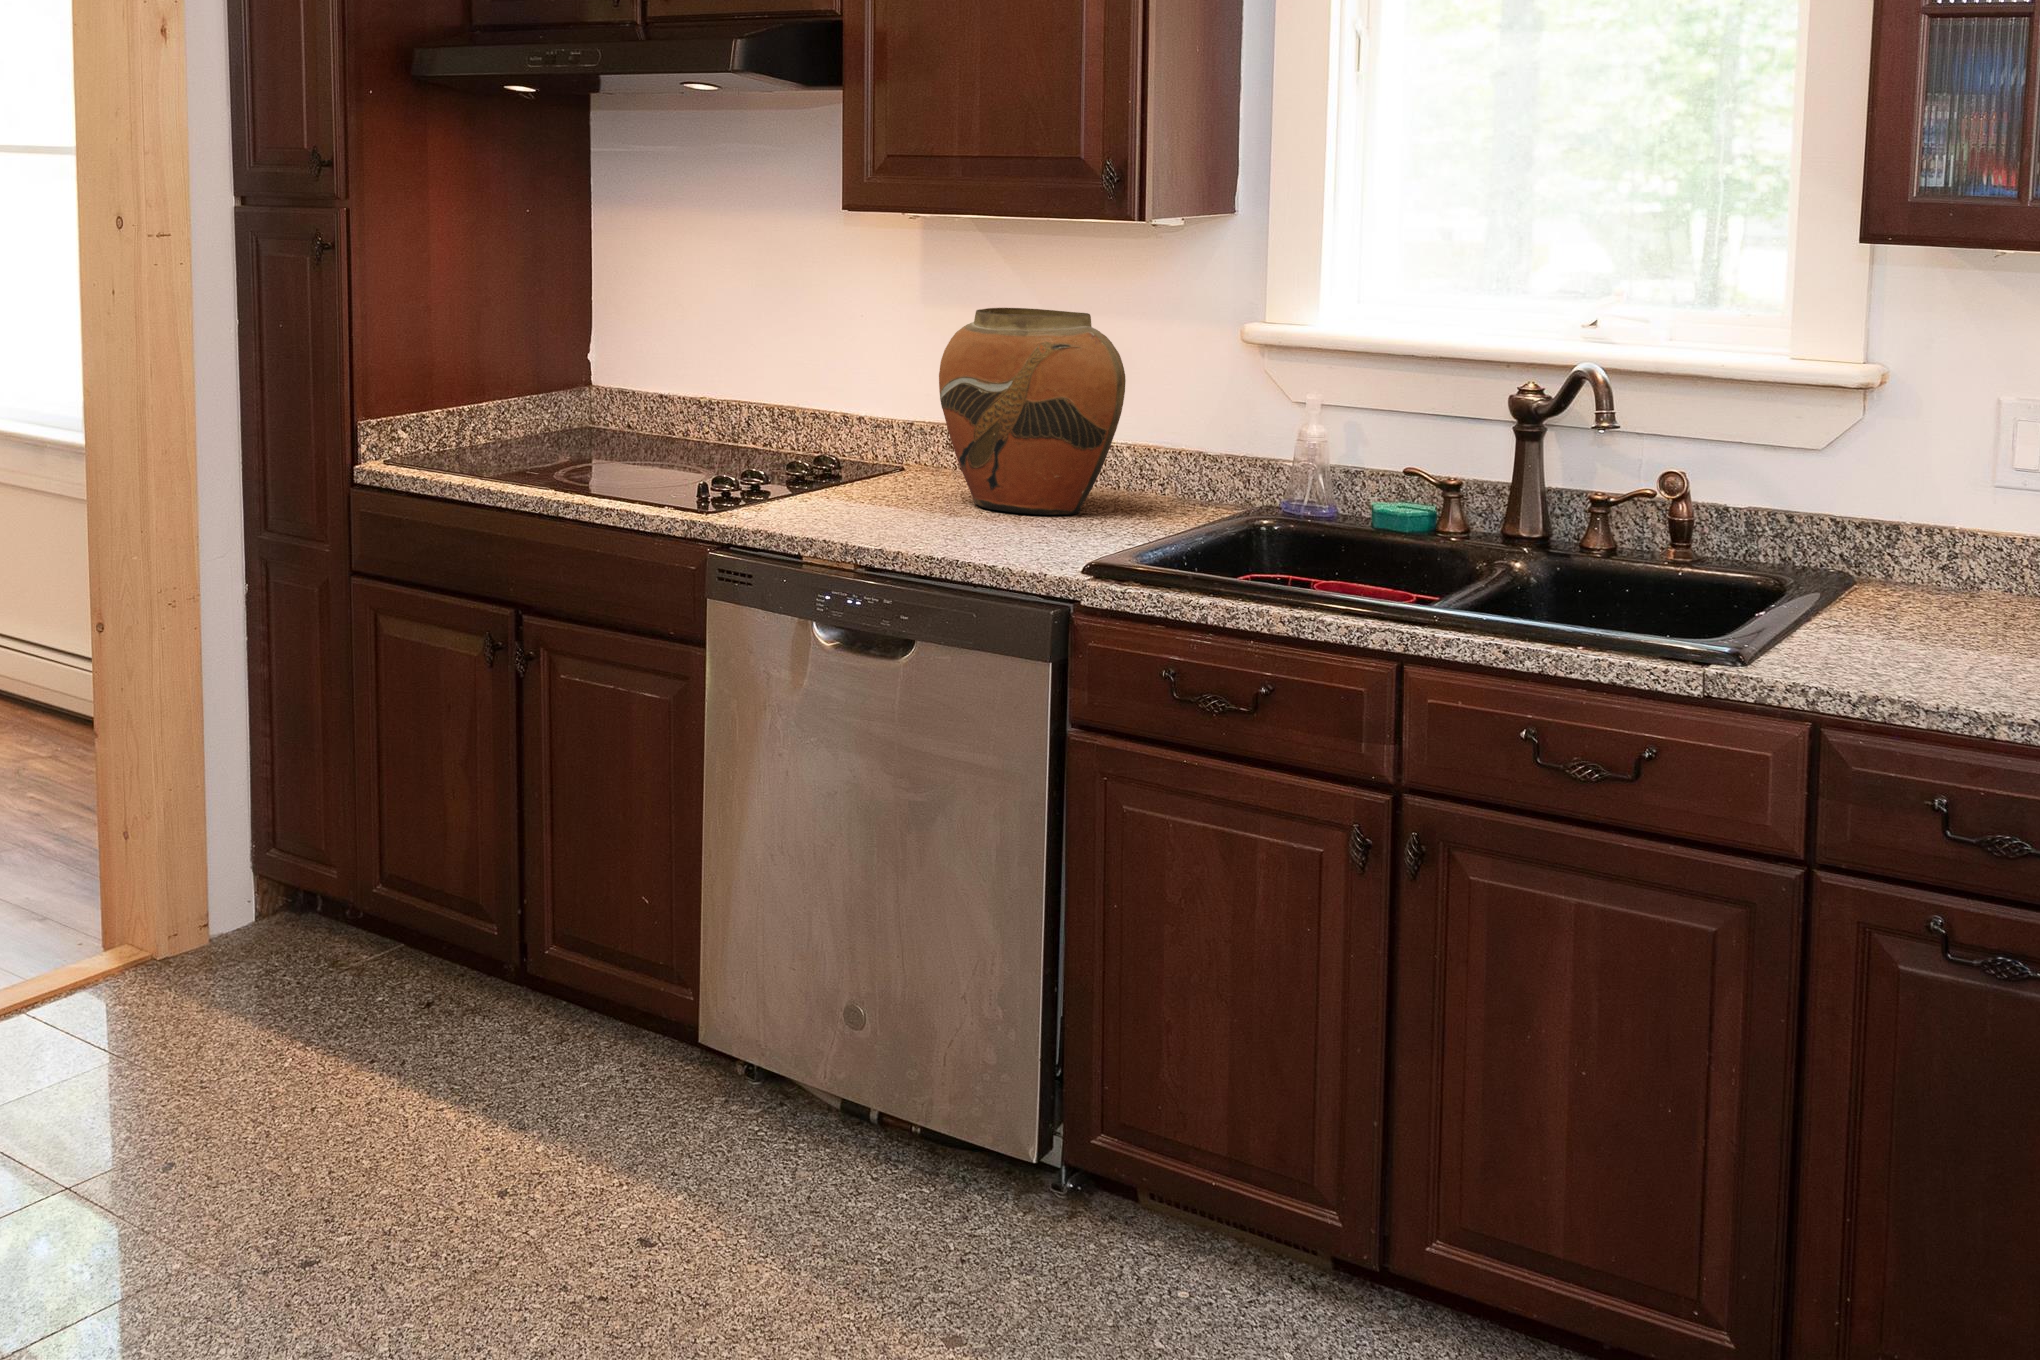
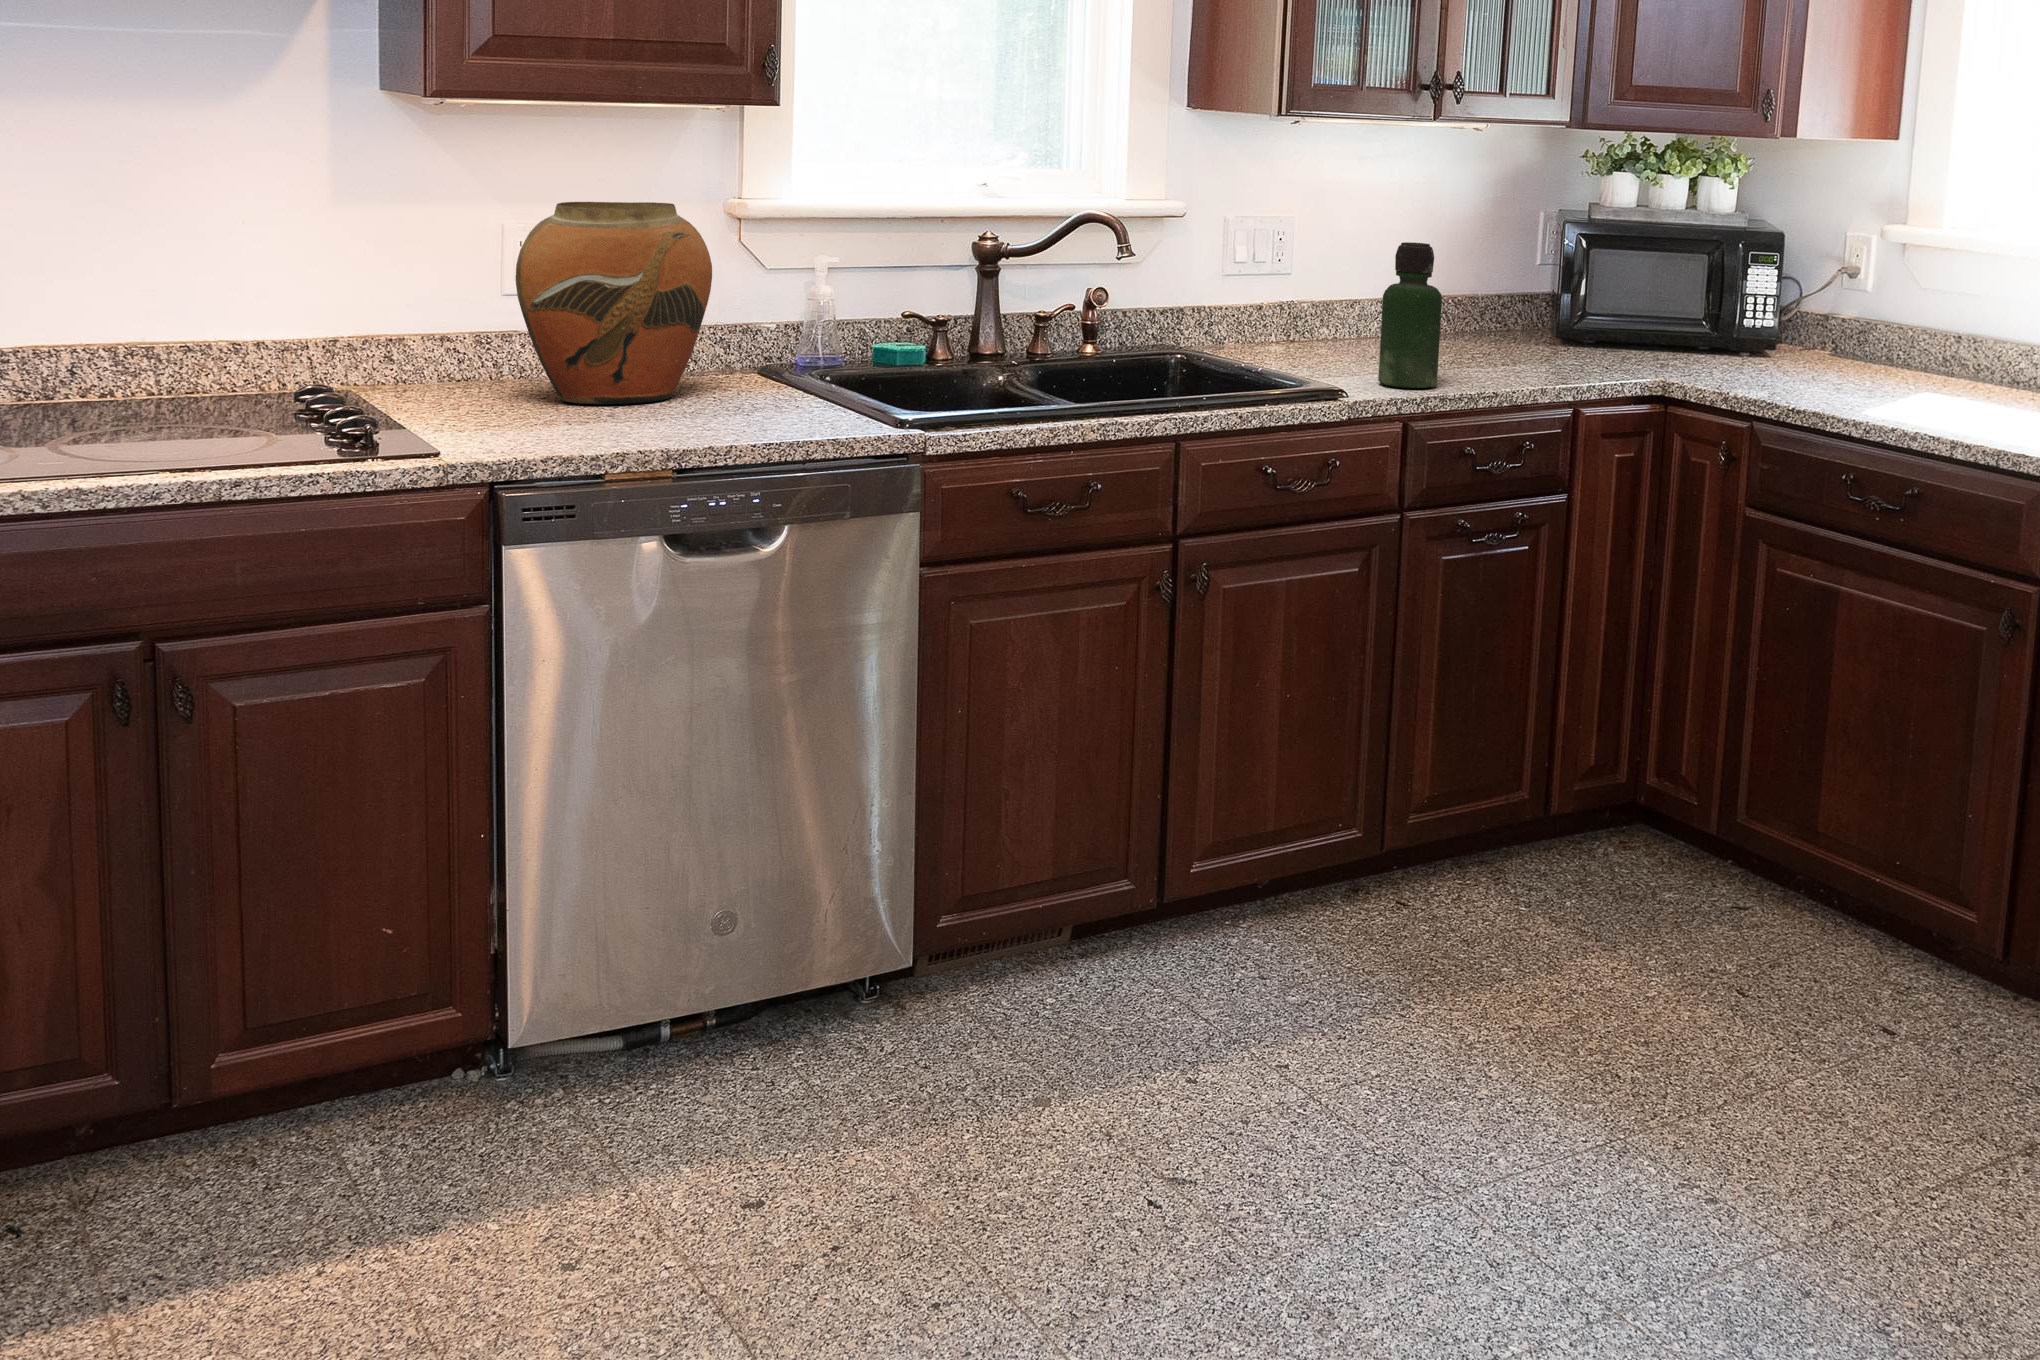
bottle: none [1882,444,2002,690] -> present [1378,242,1442,388]

